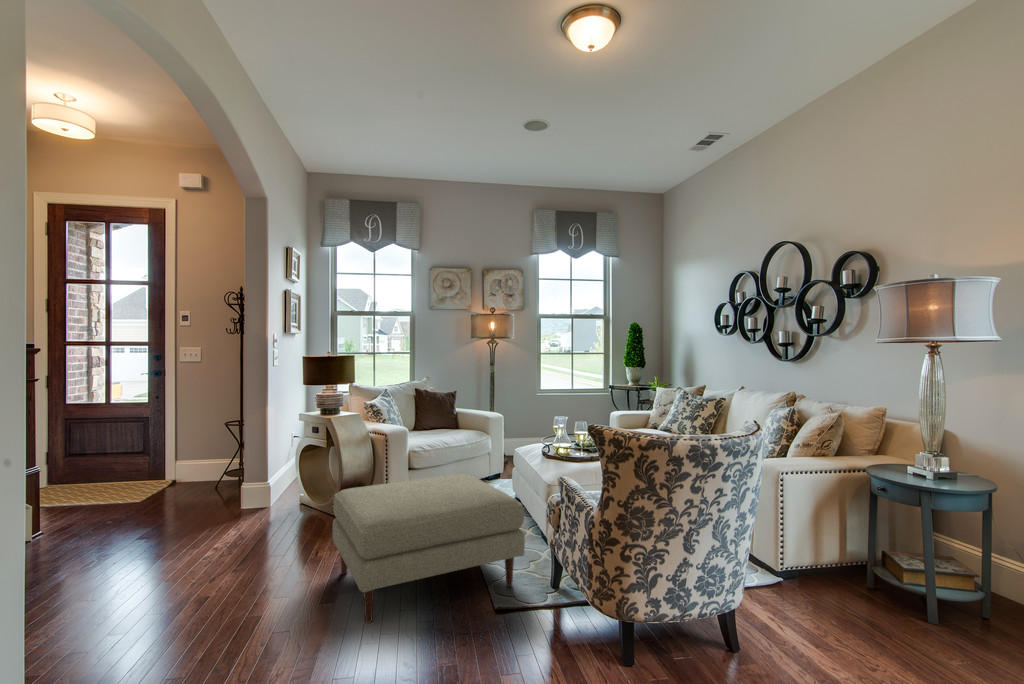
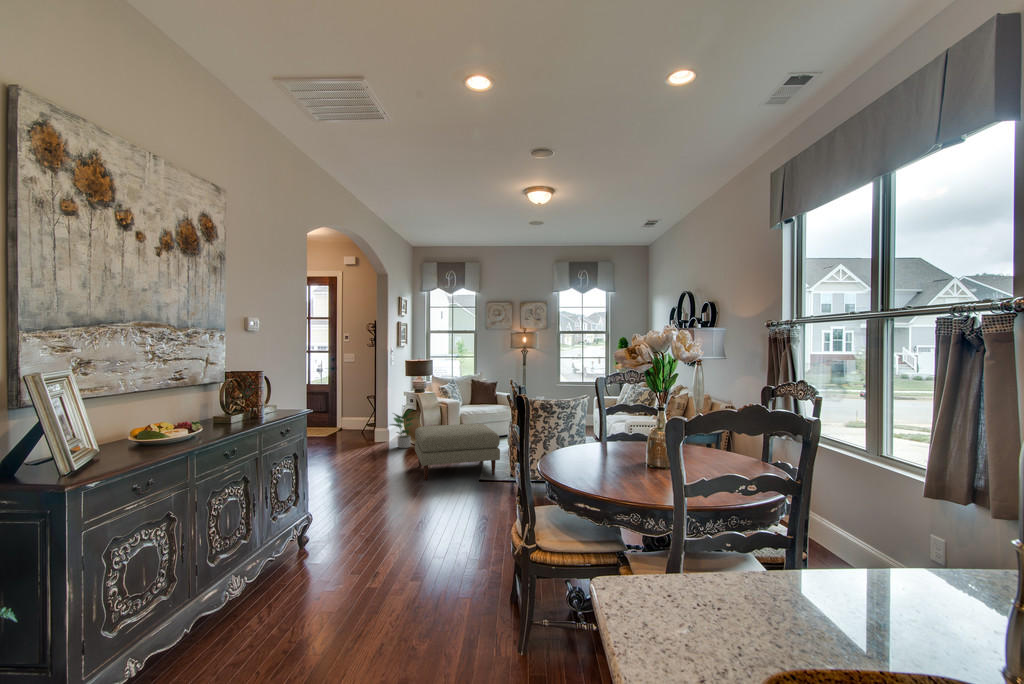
potted plant: none [269,444,332,522] -> present [391,409,417,448]

